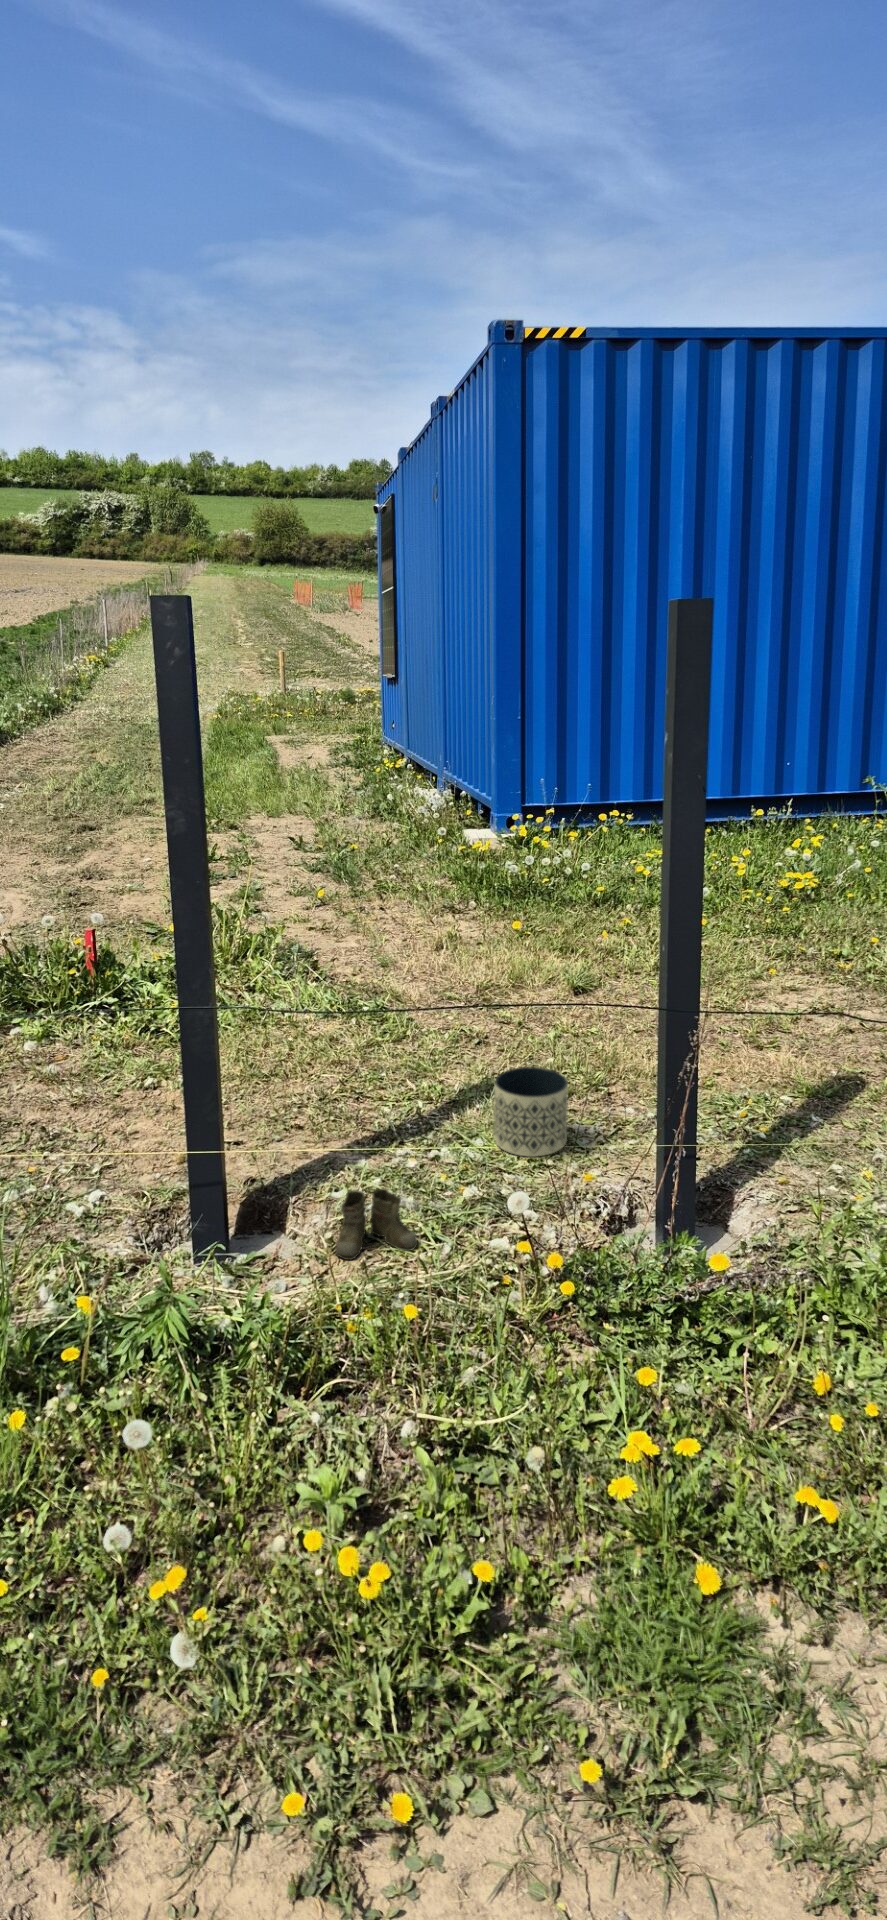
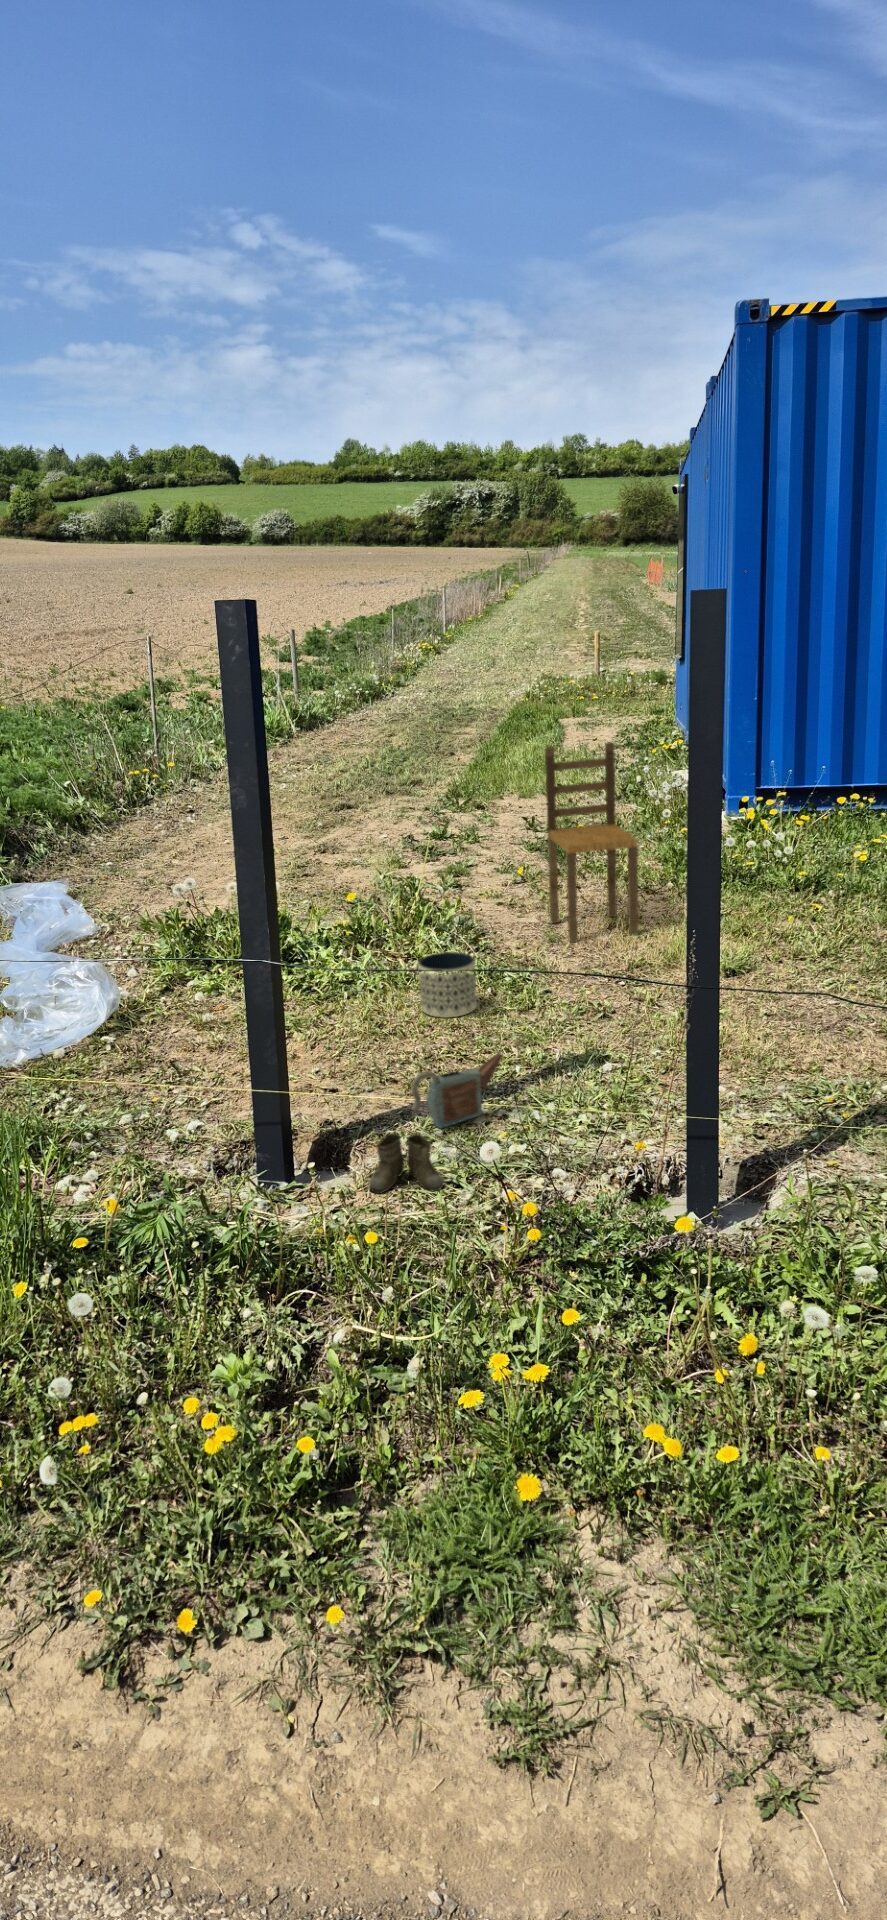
chair: none [366,764,466,965] -> present [545,742,638,943]
planter: present [494,1067,568,1157] -> present [418,952,477,1018]
watering can: none [349,1089,432,1177] -> present [411,1053,503,1128]

